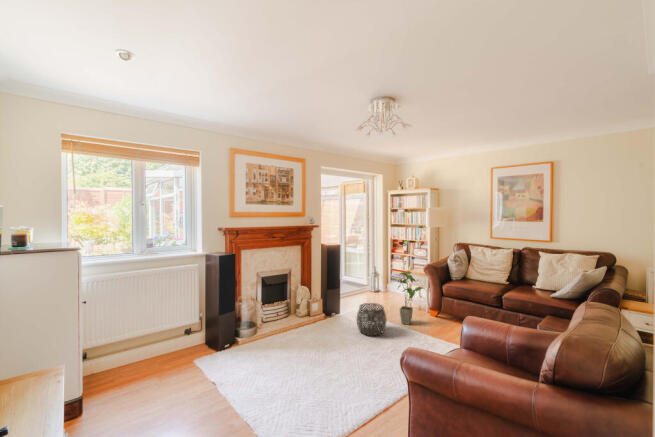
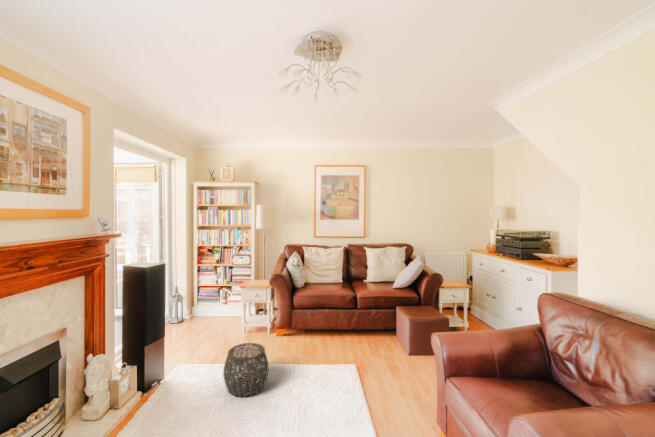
house plant: present [398,271,423,325] -> none [255,287,291,358]

